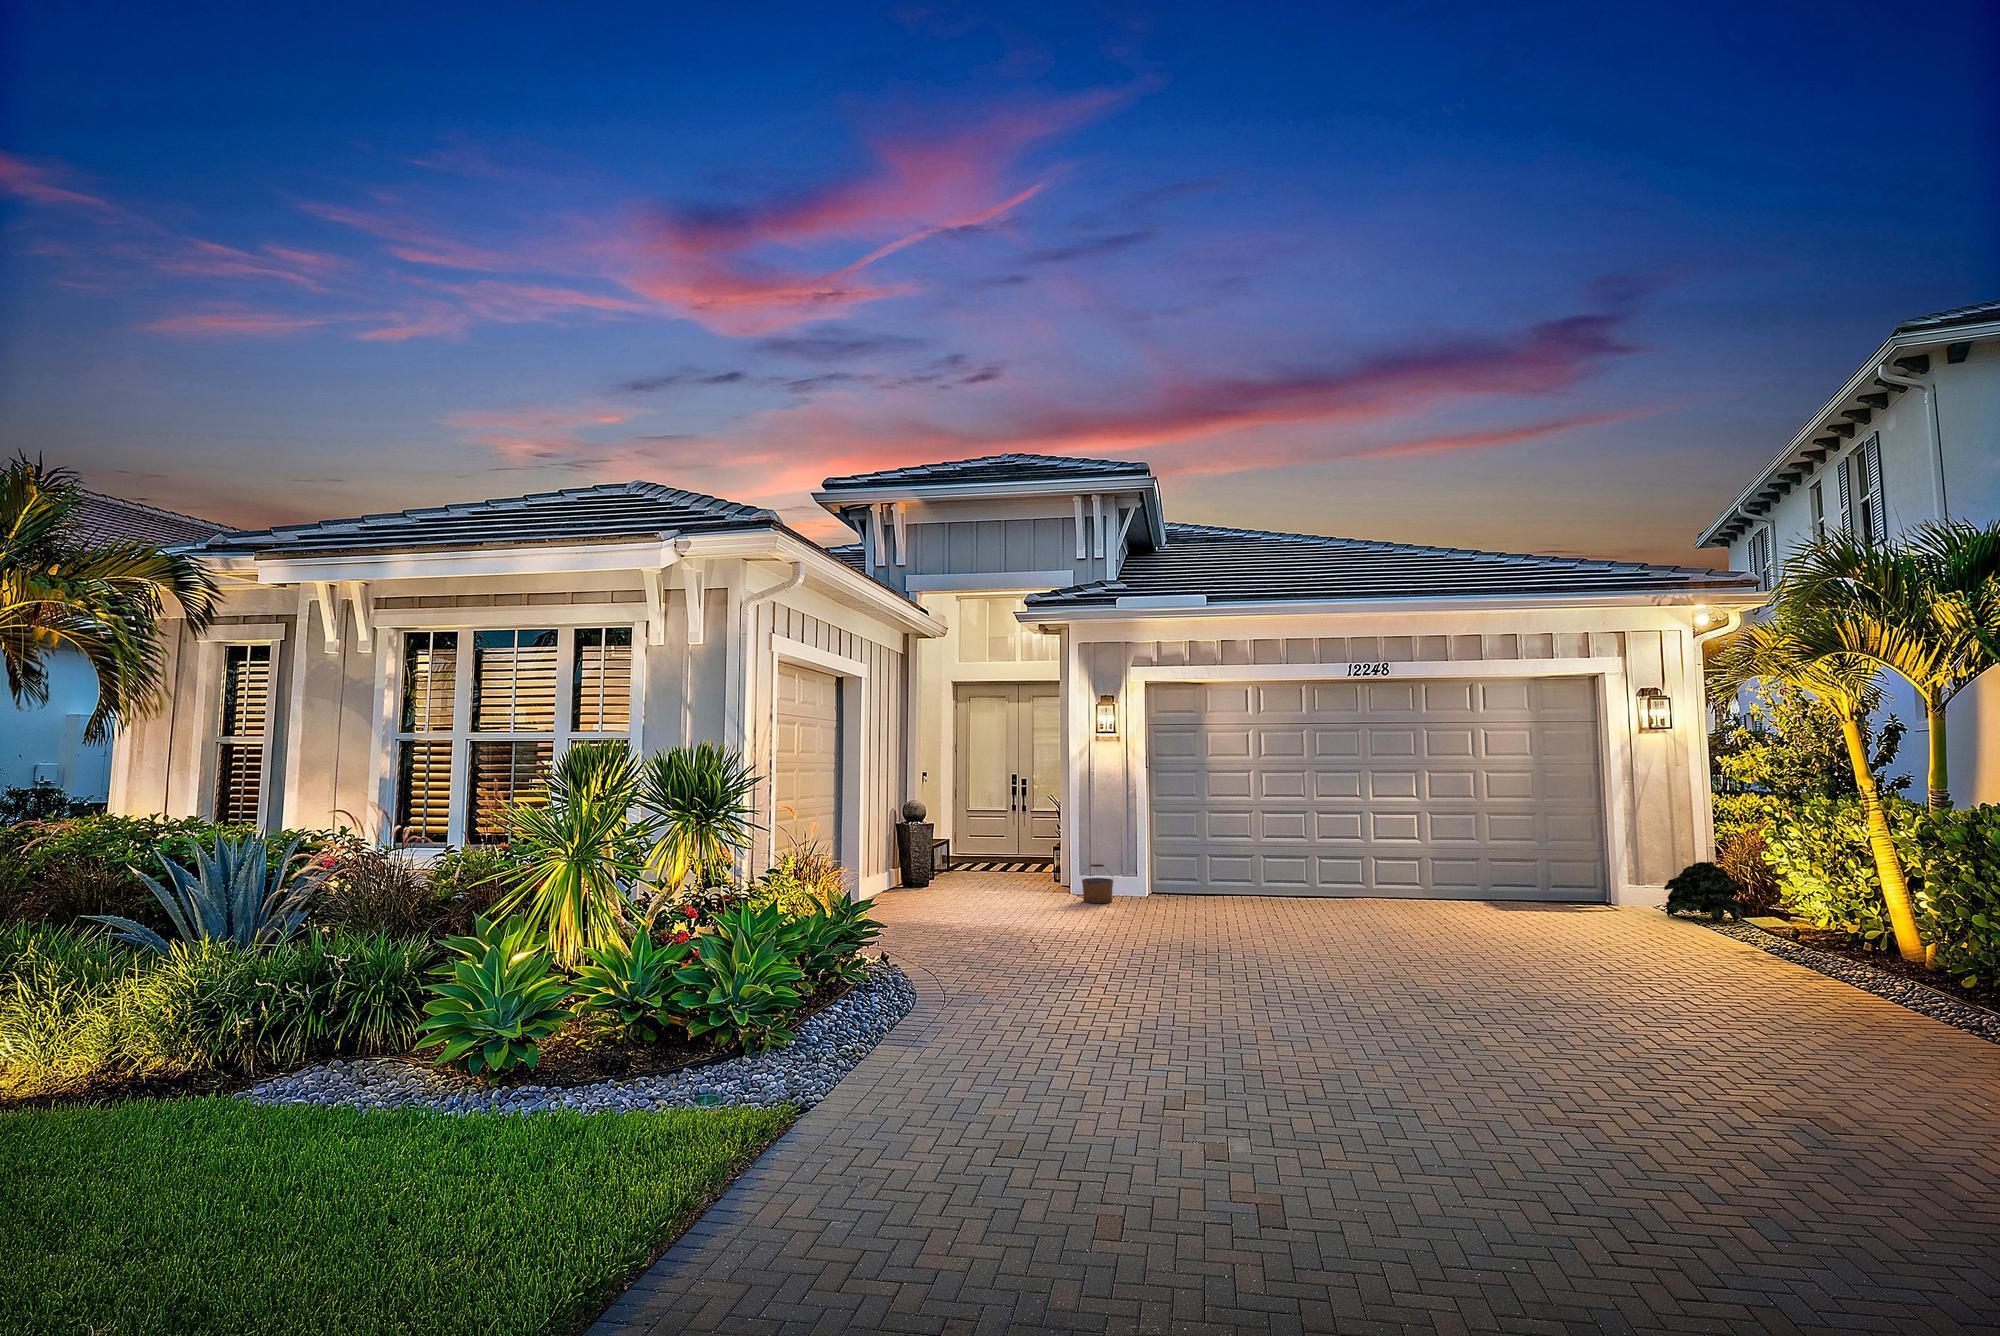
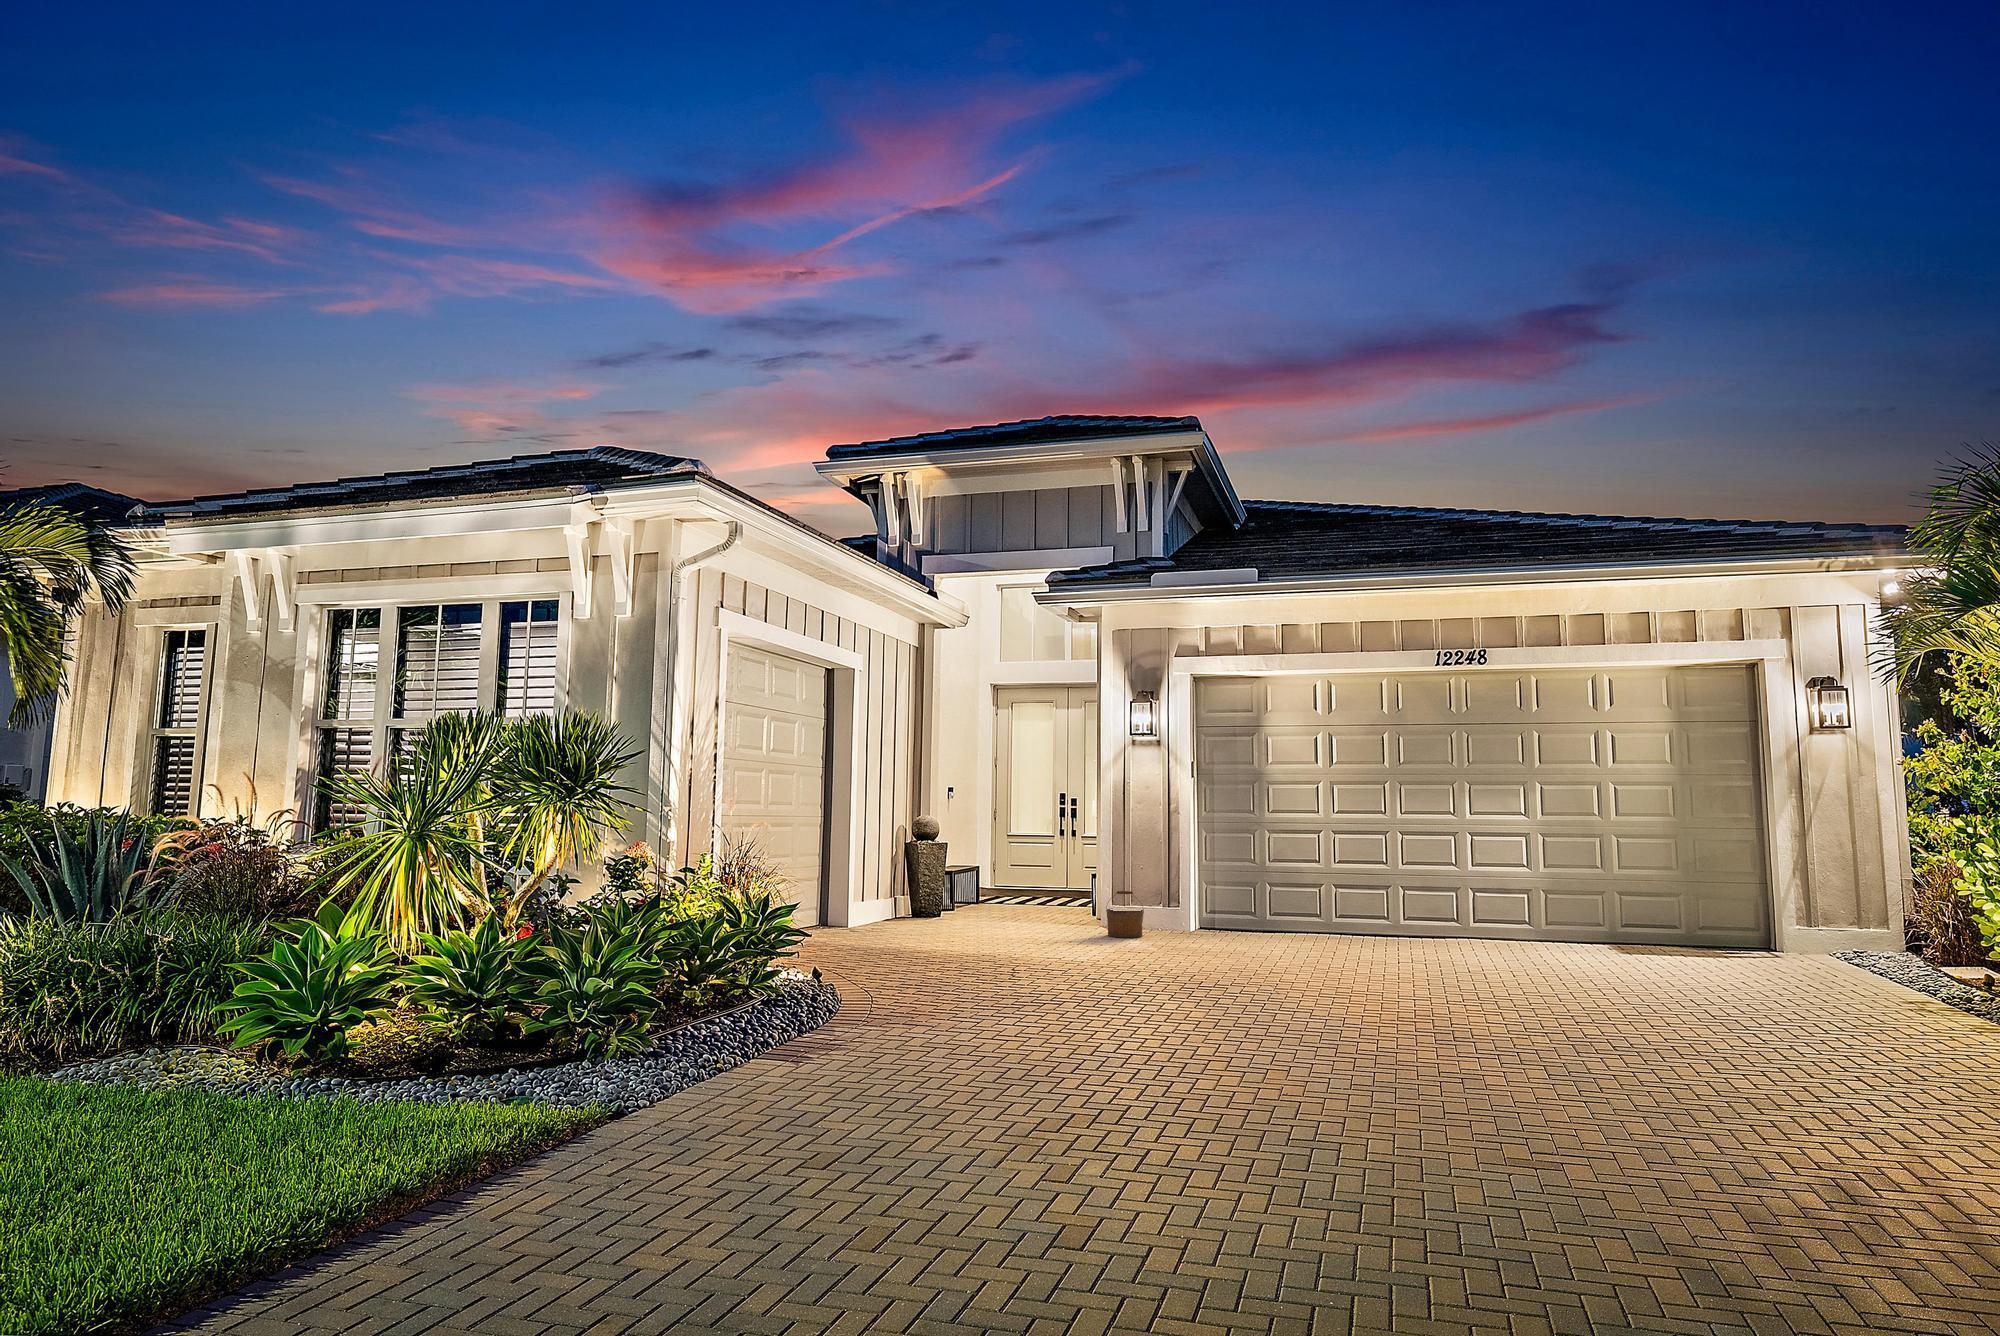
potted plant: present [1664,862,1747,922] -> none [1847,898,1959,976]

